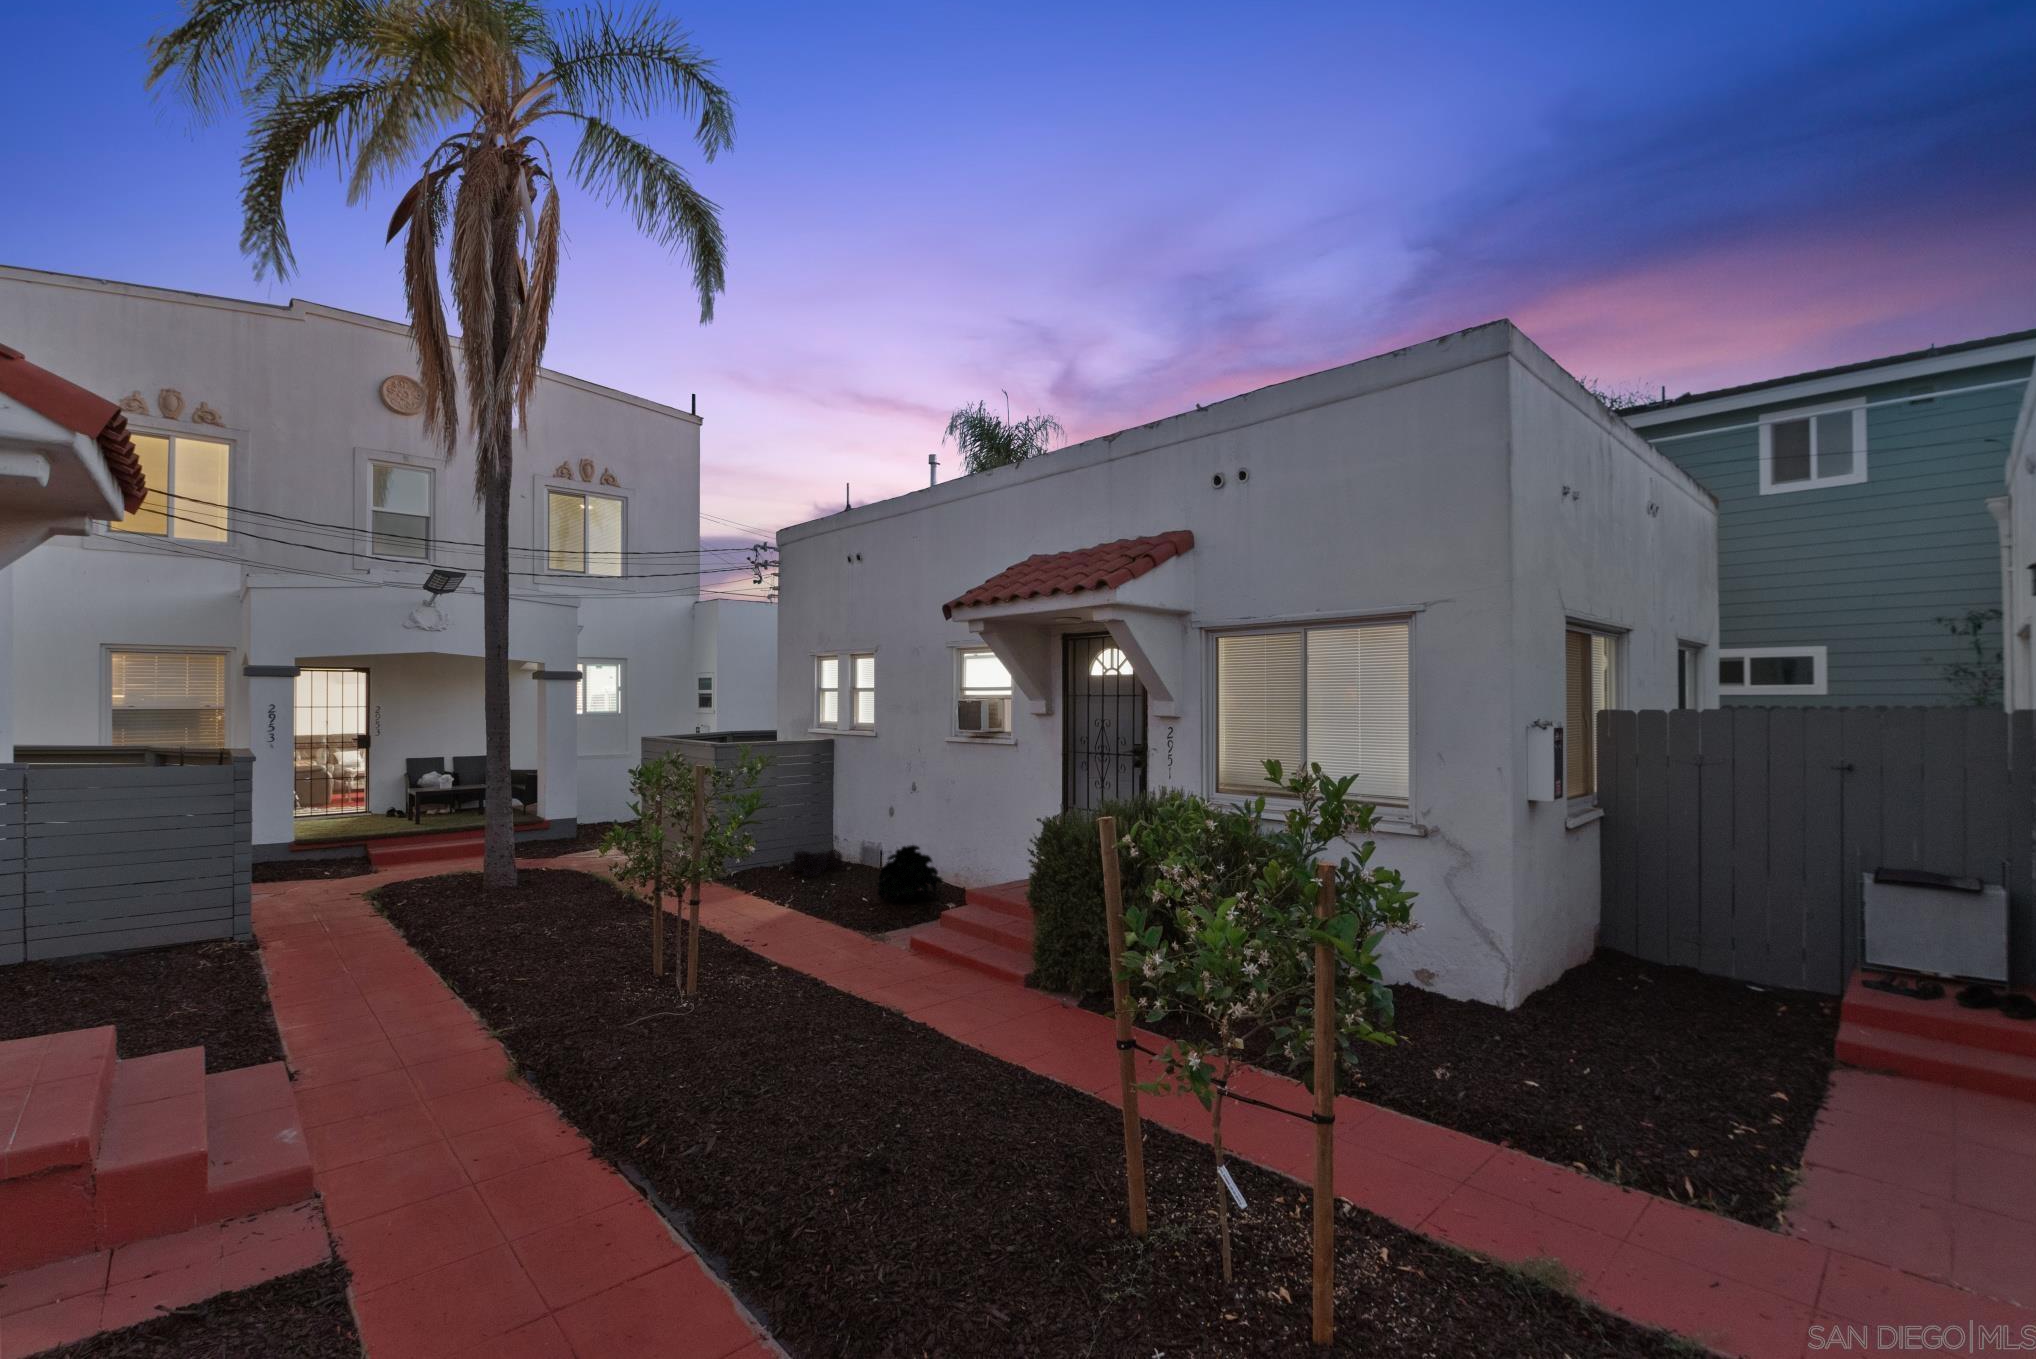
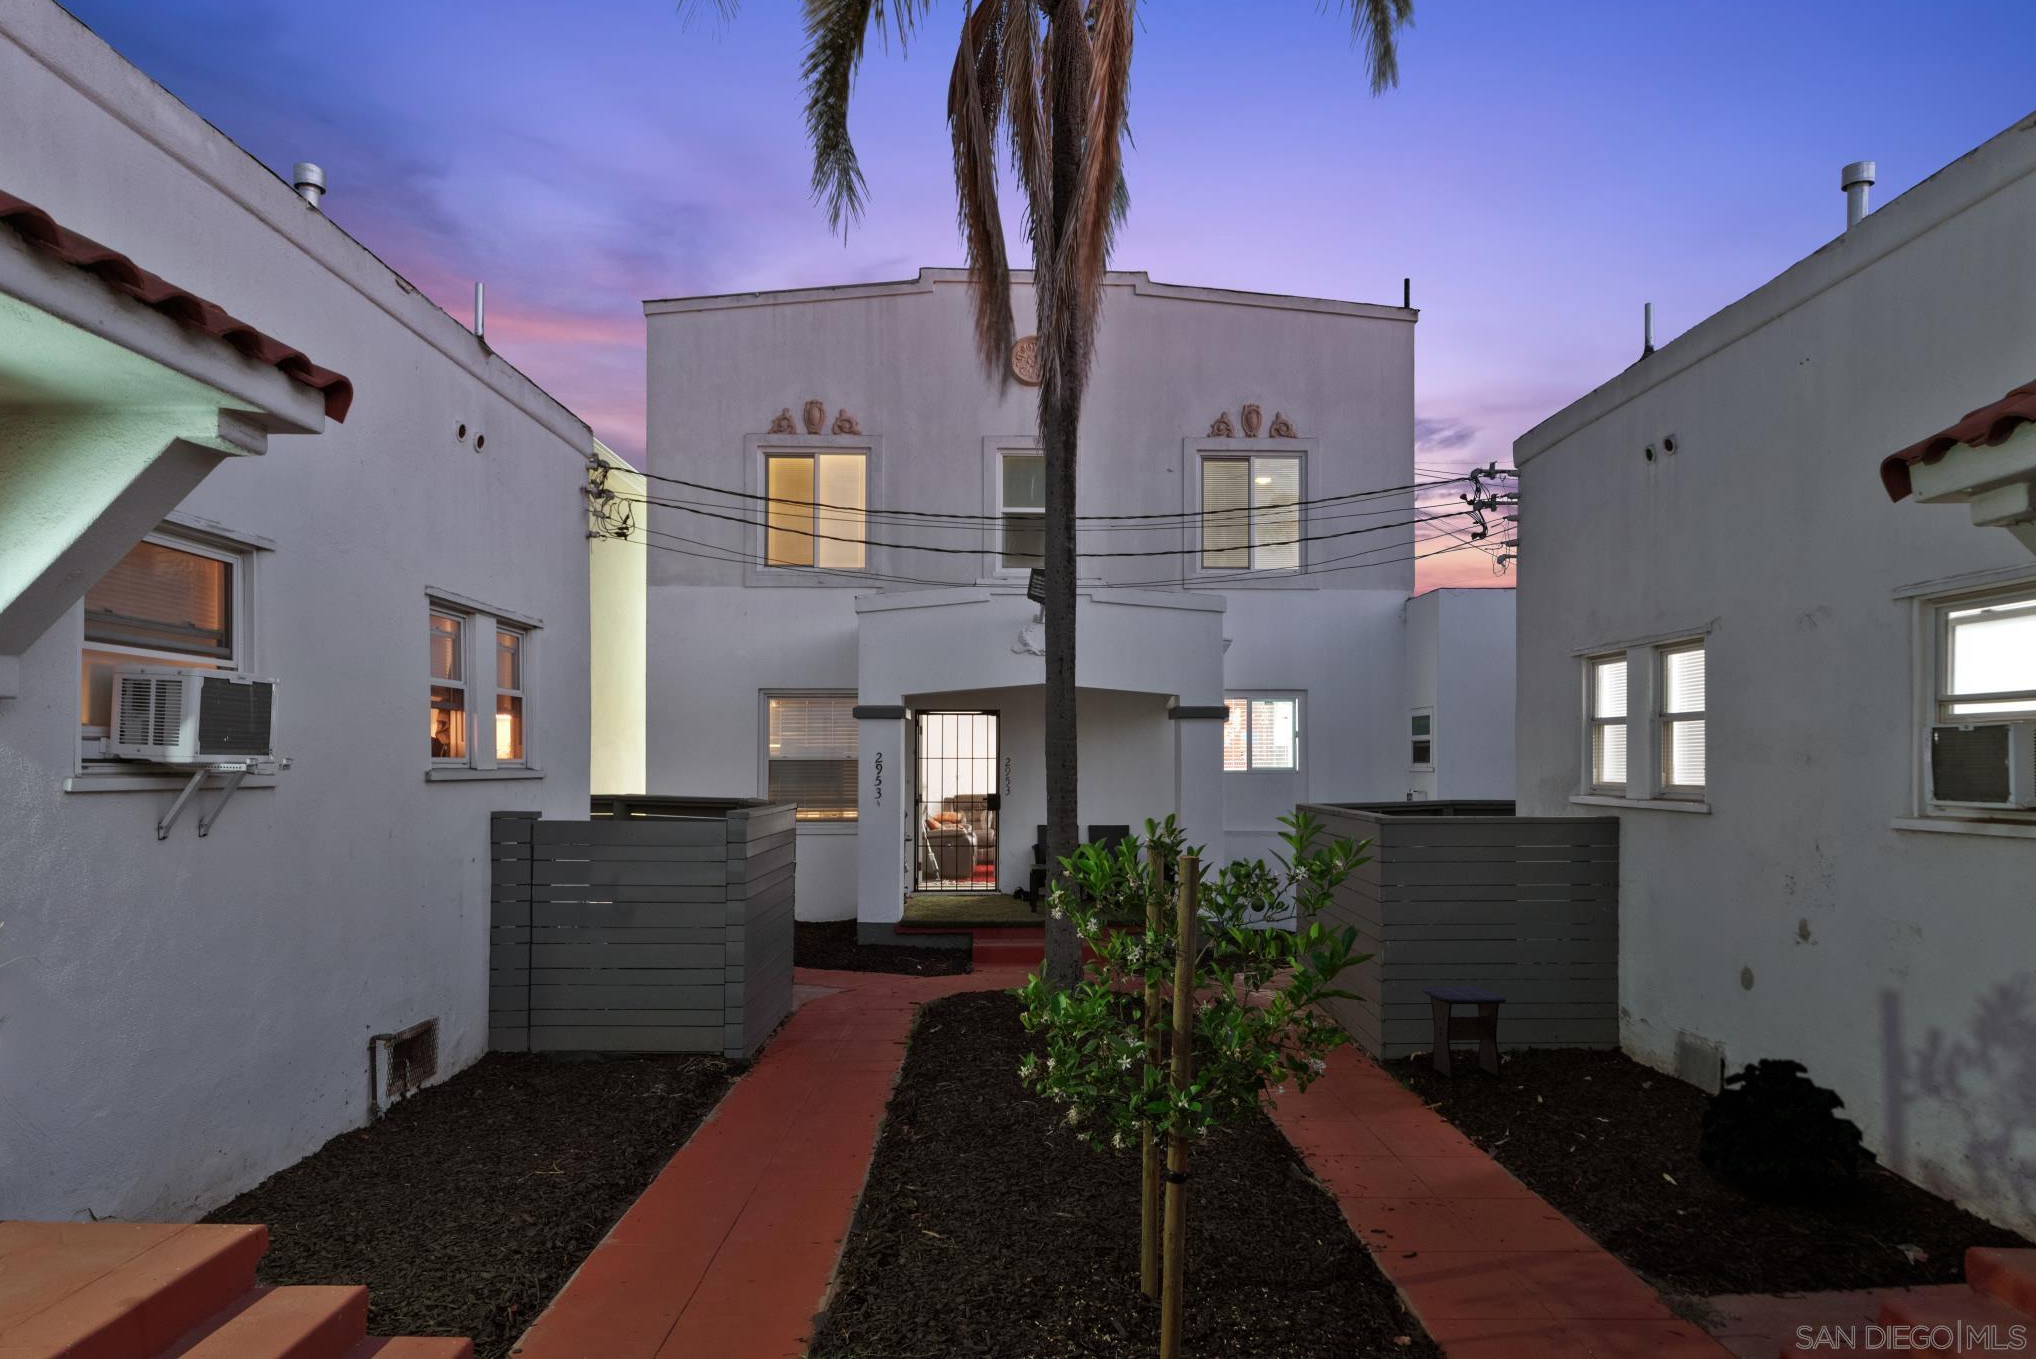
stool: none [734,833,780,883] -> present [1422,987,1506,1078]
woven basket: present [794,849,843,877] -> none [1540,1027,1647,1088]

